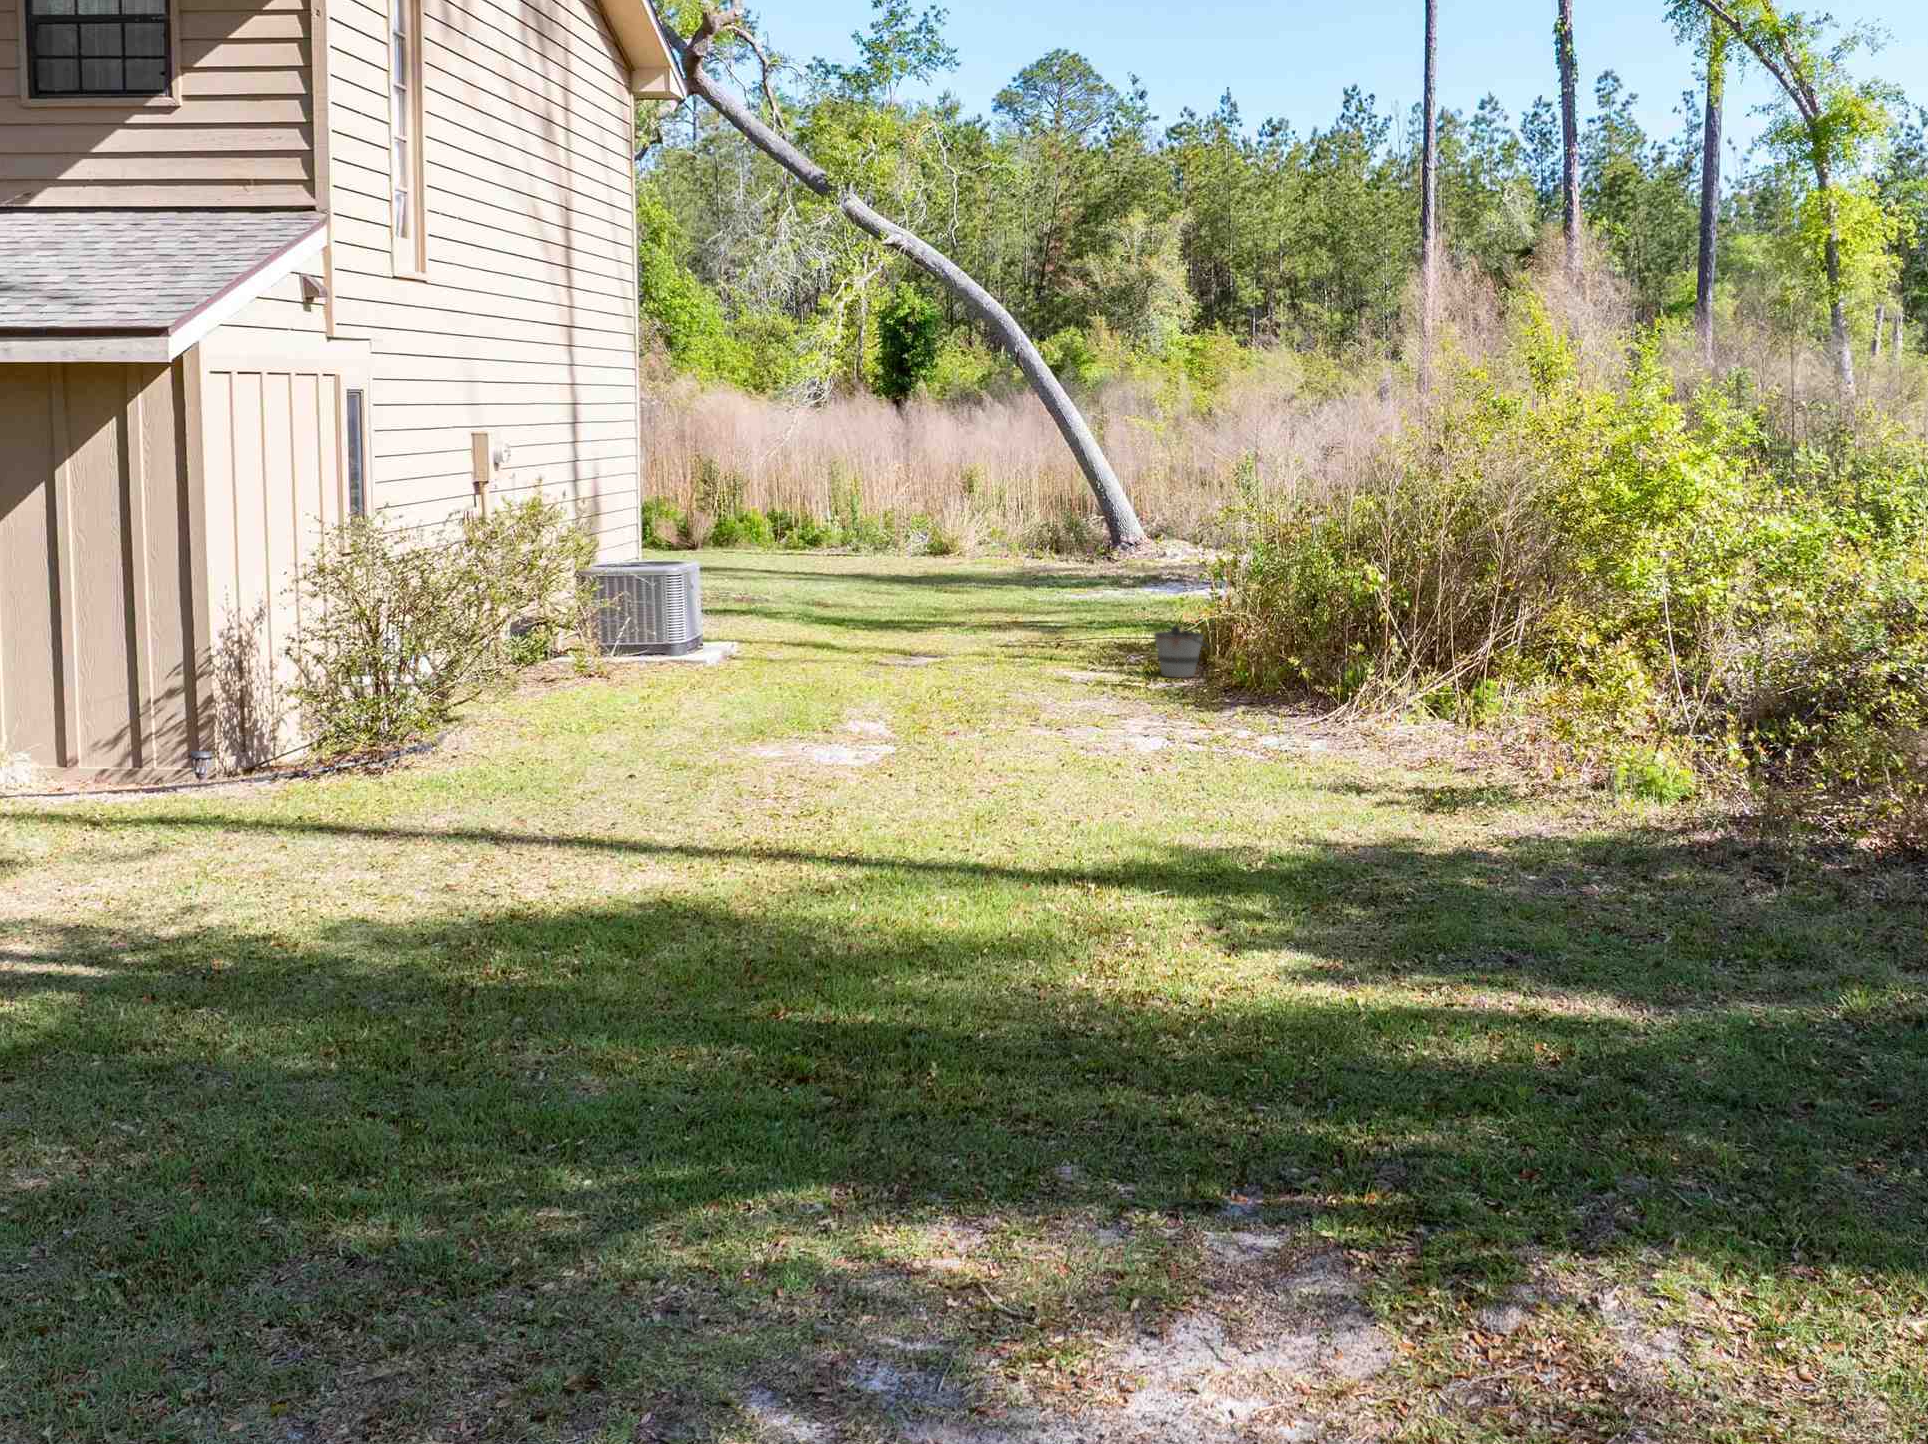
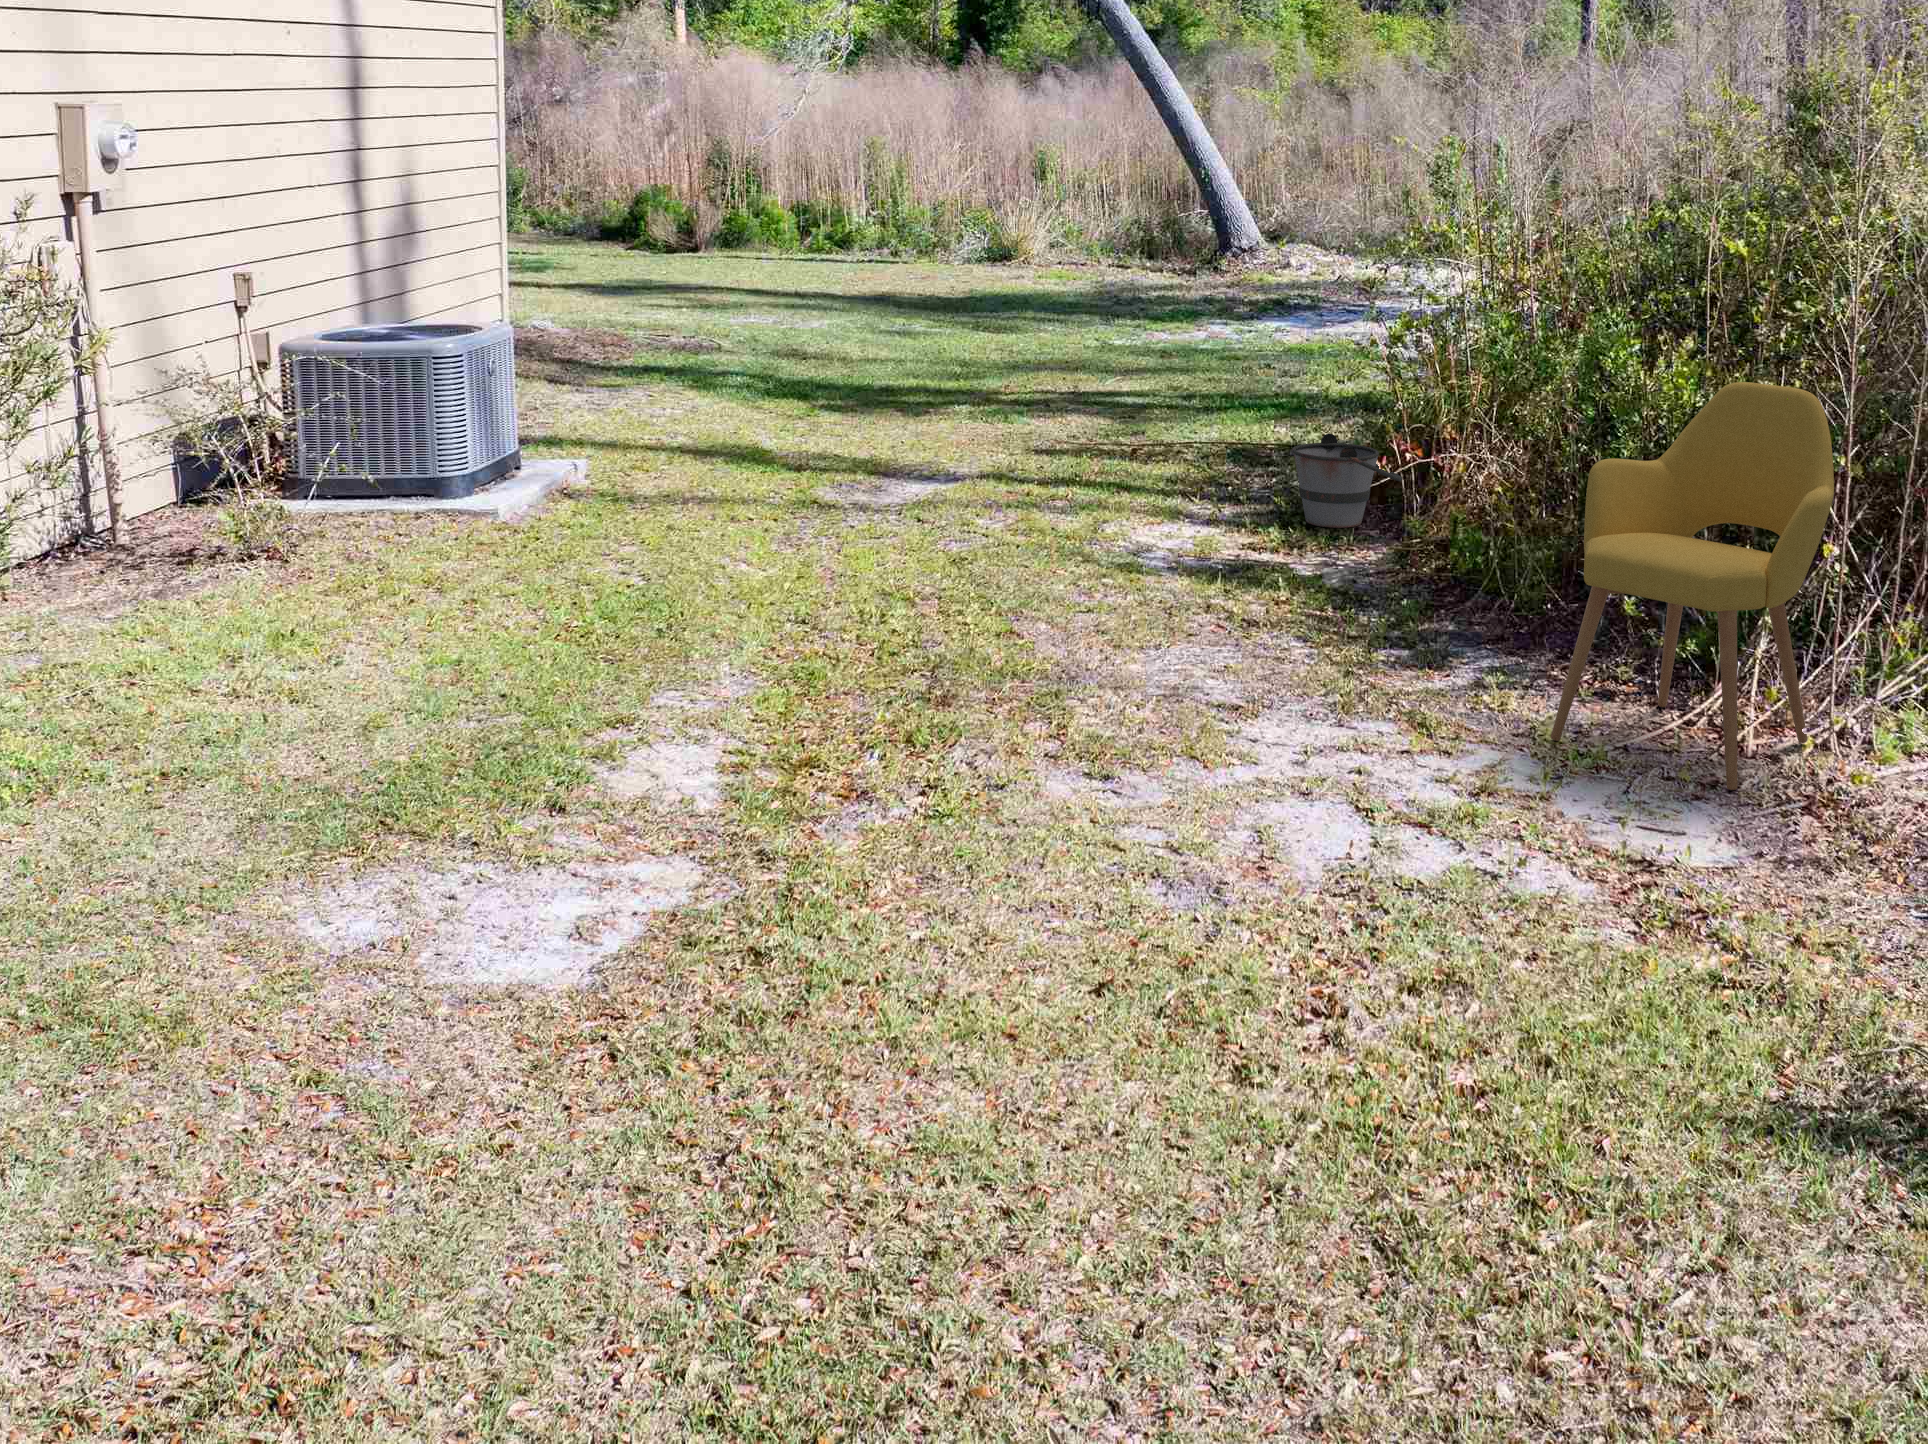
chair: none [1268,568,1400,746] -> present [1551,382,1834,791]

